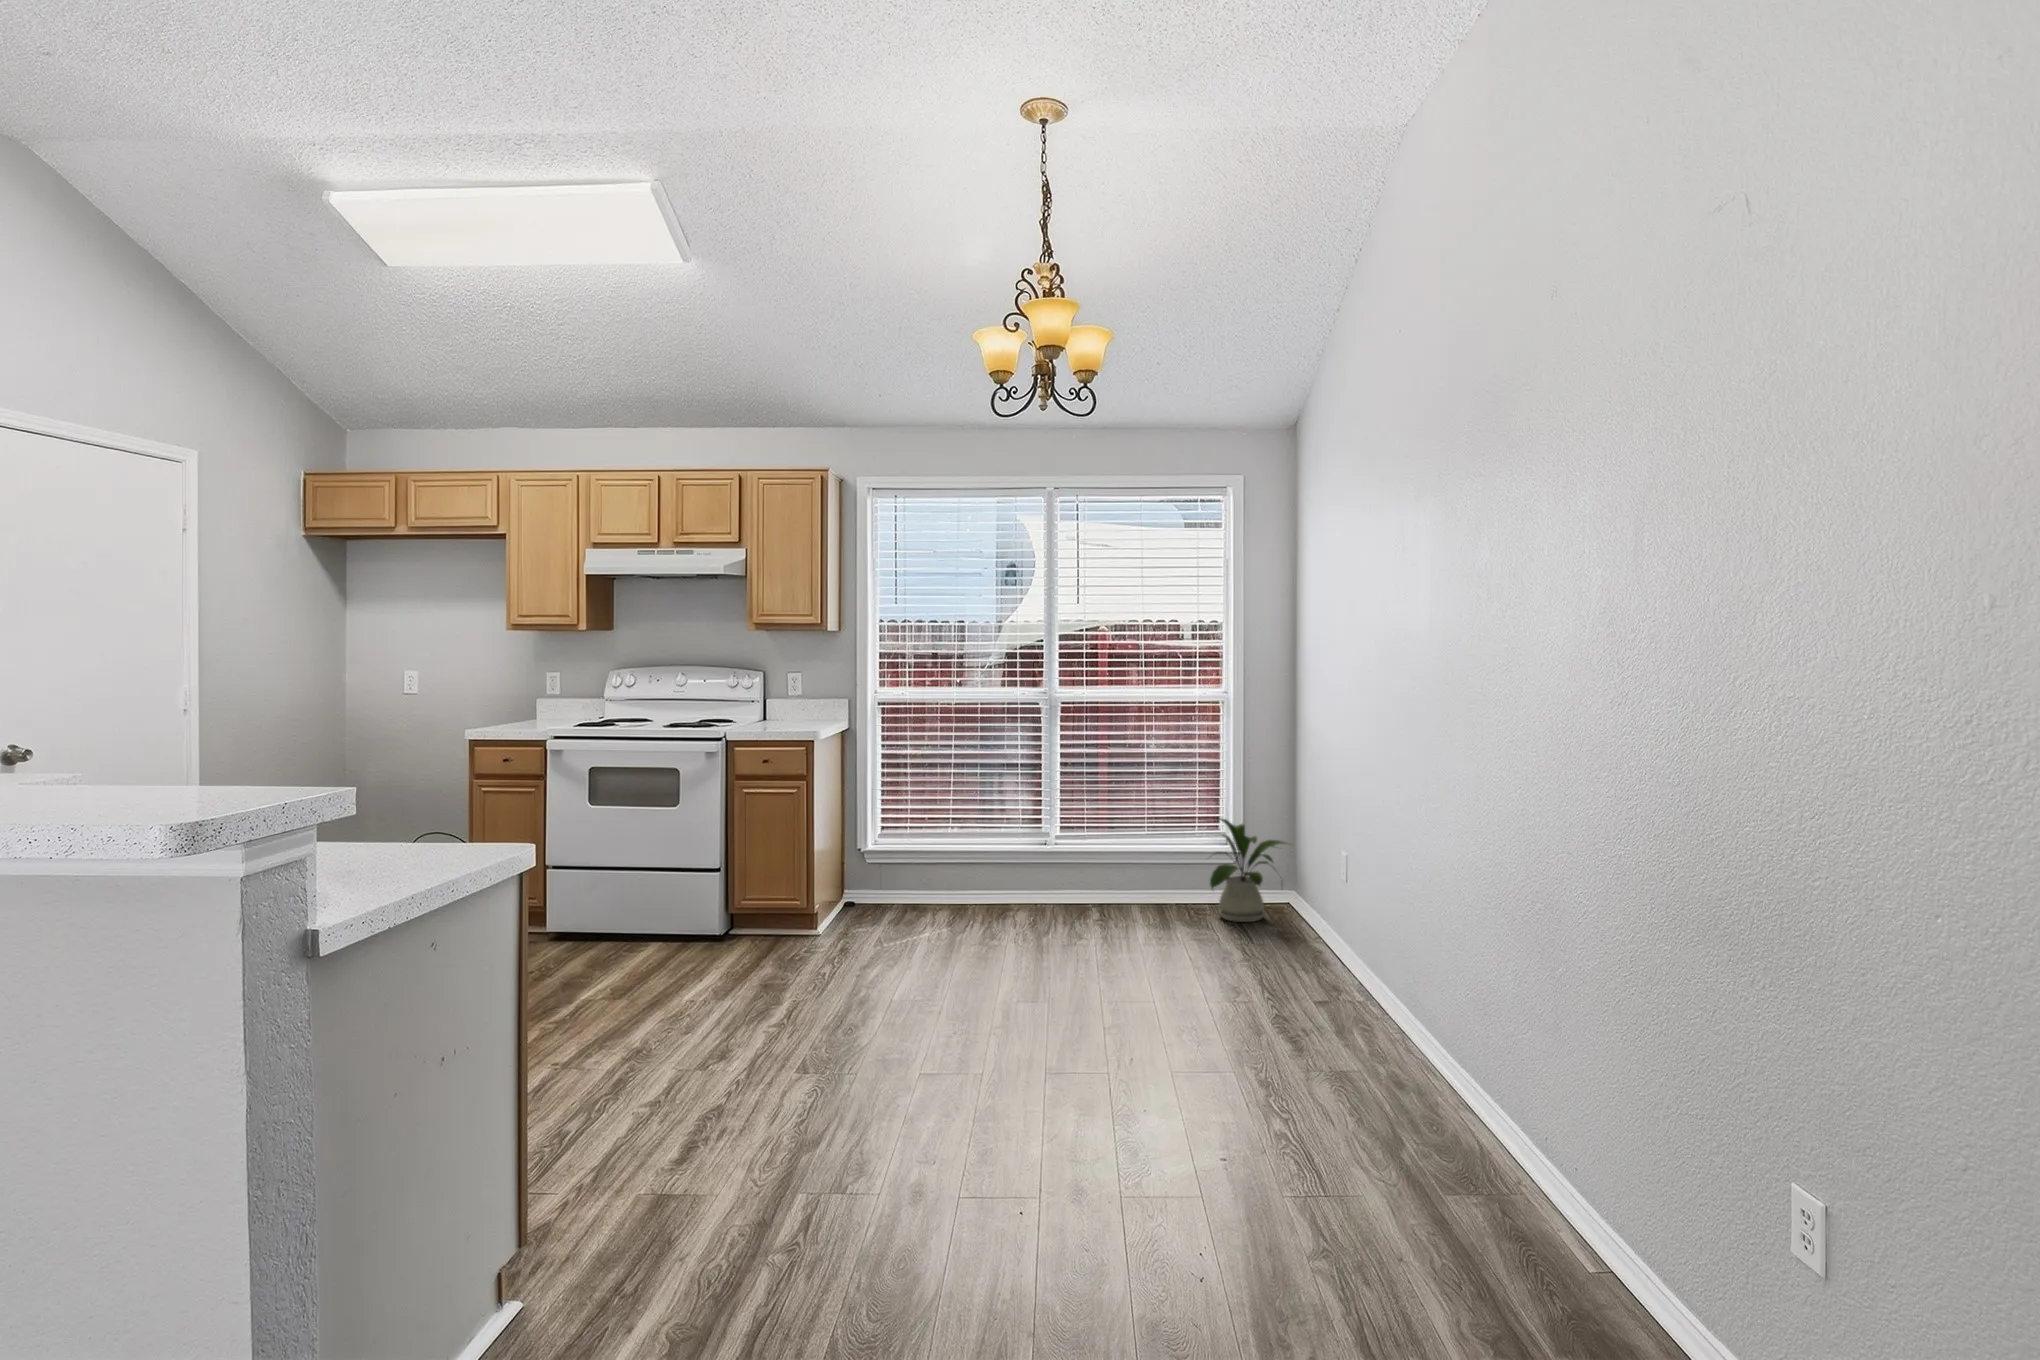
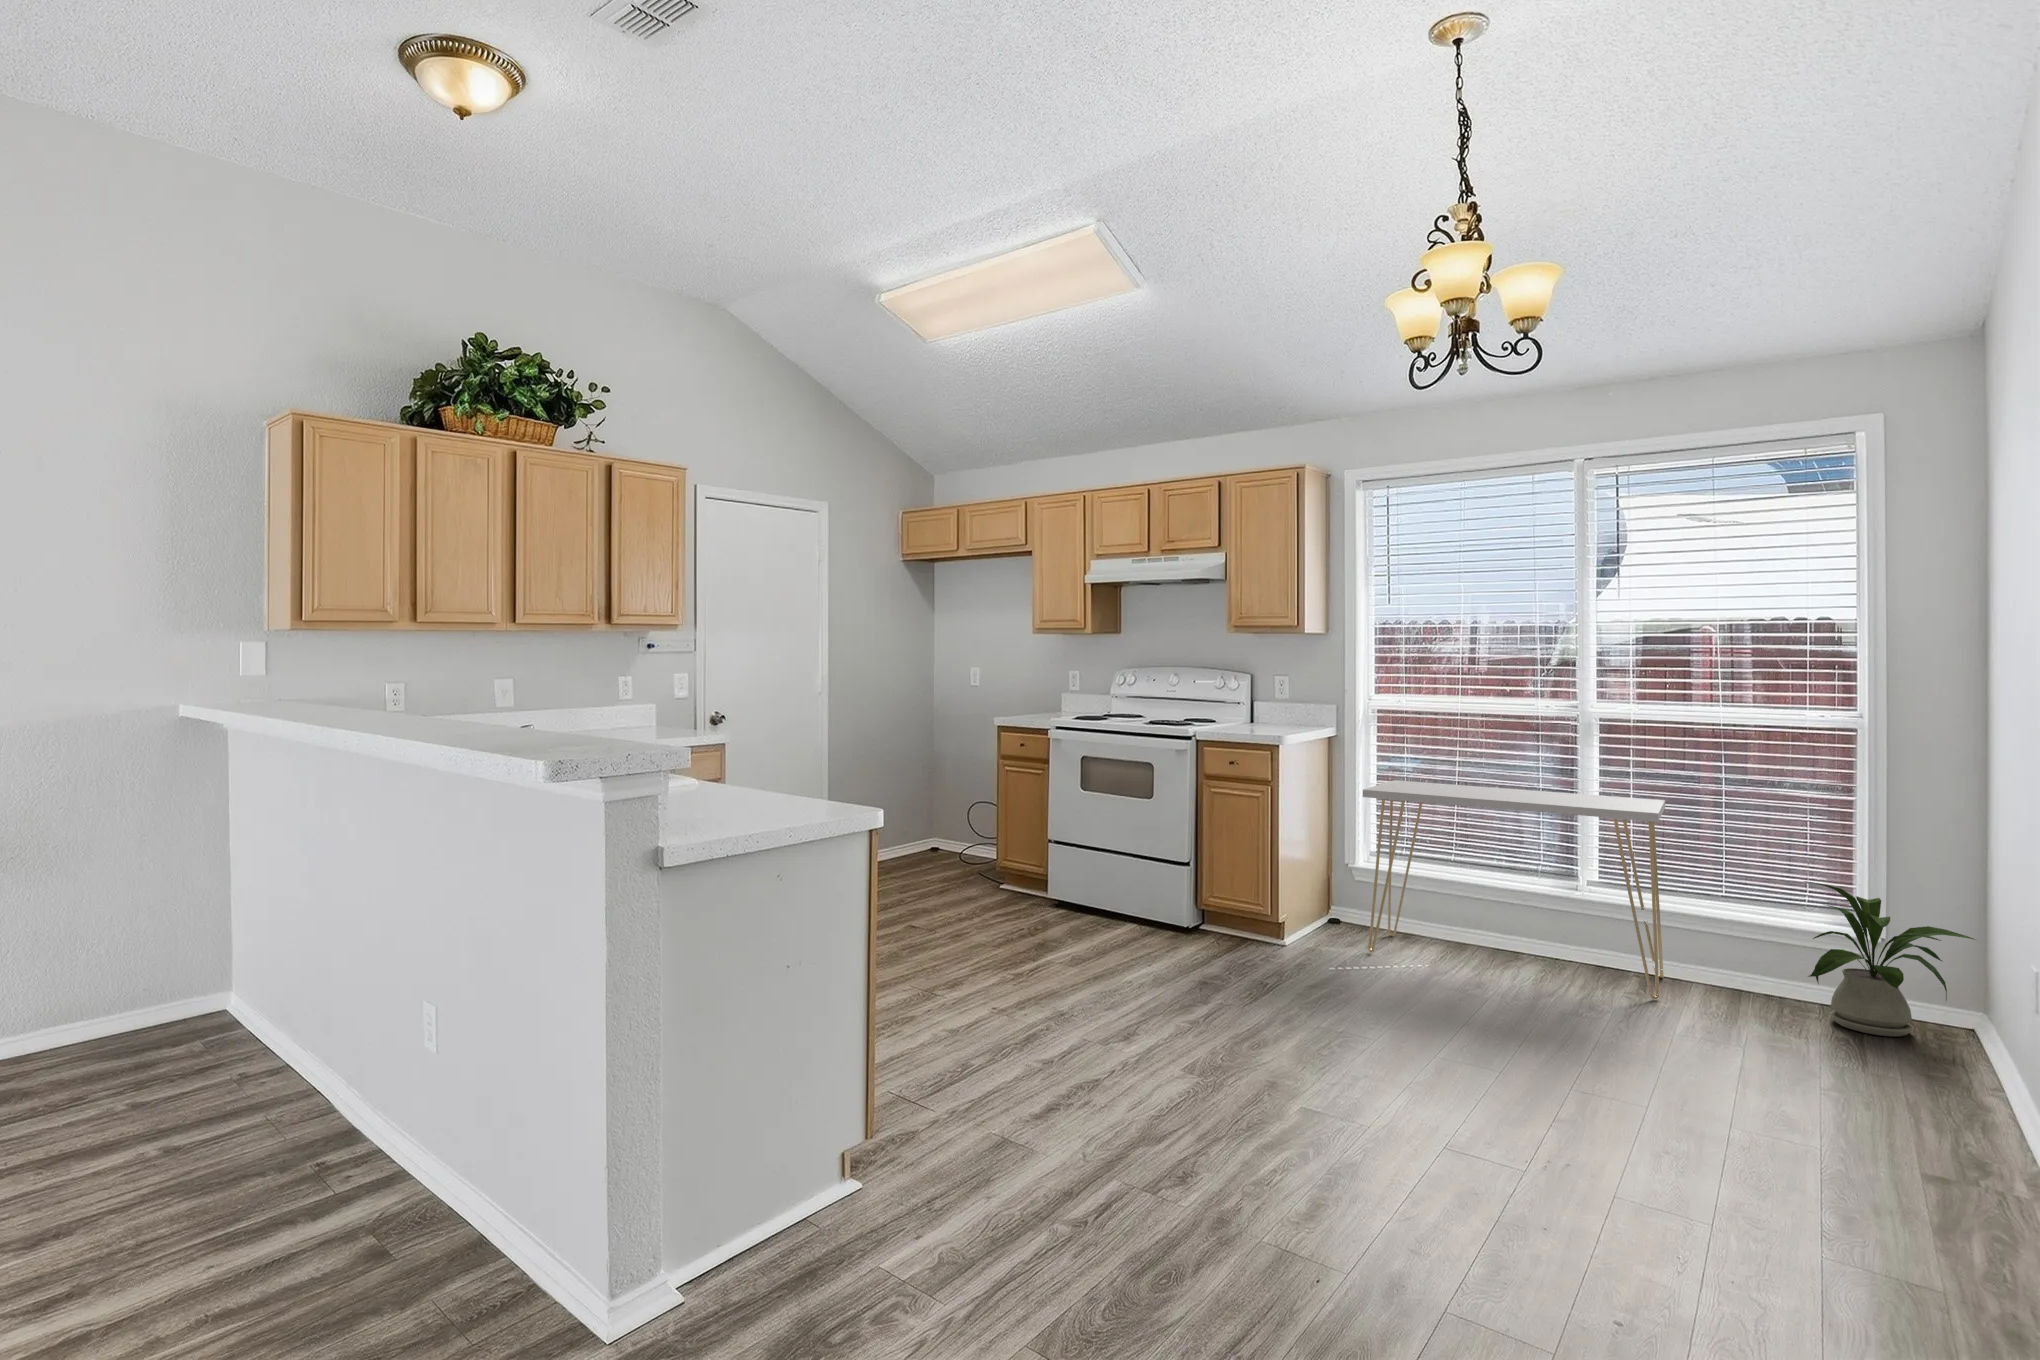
console table: none [889,765,1118,927] -> present [1363,780,1665,999]

